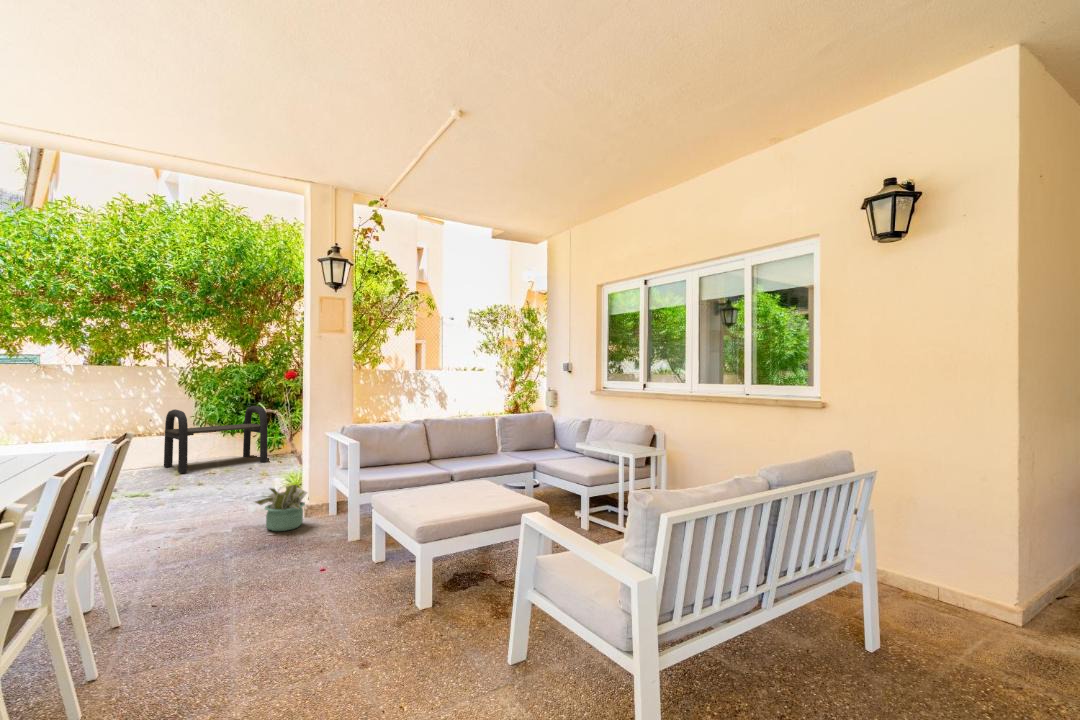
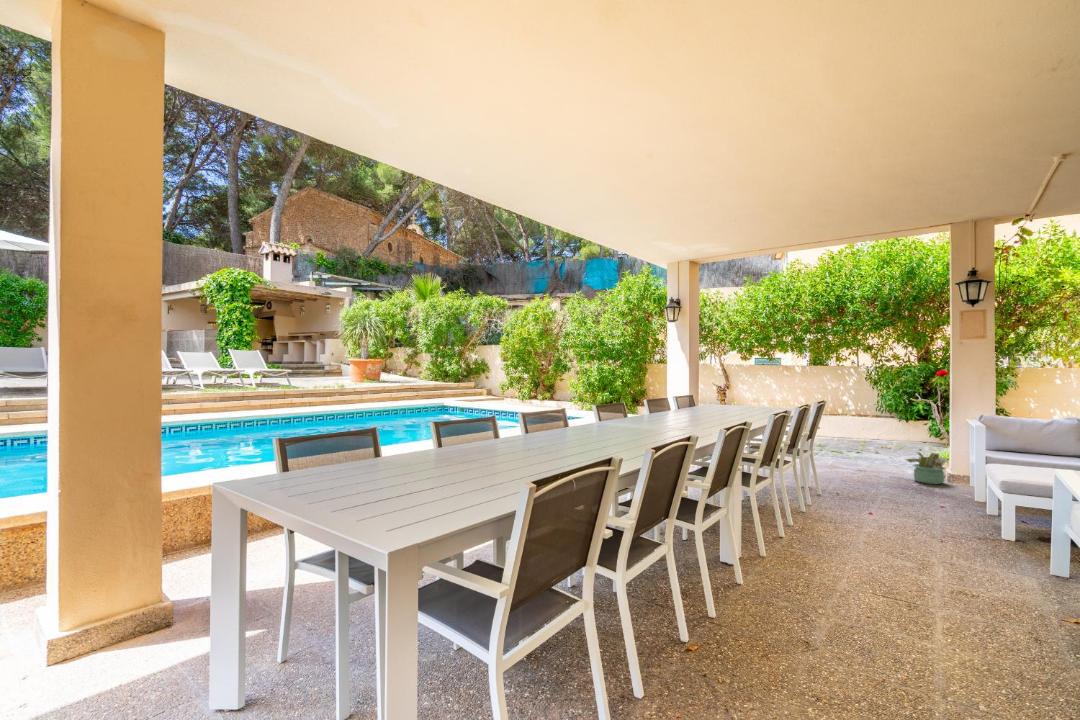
bench: present [164,406,267,473] -> none [855,397,936,446]

